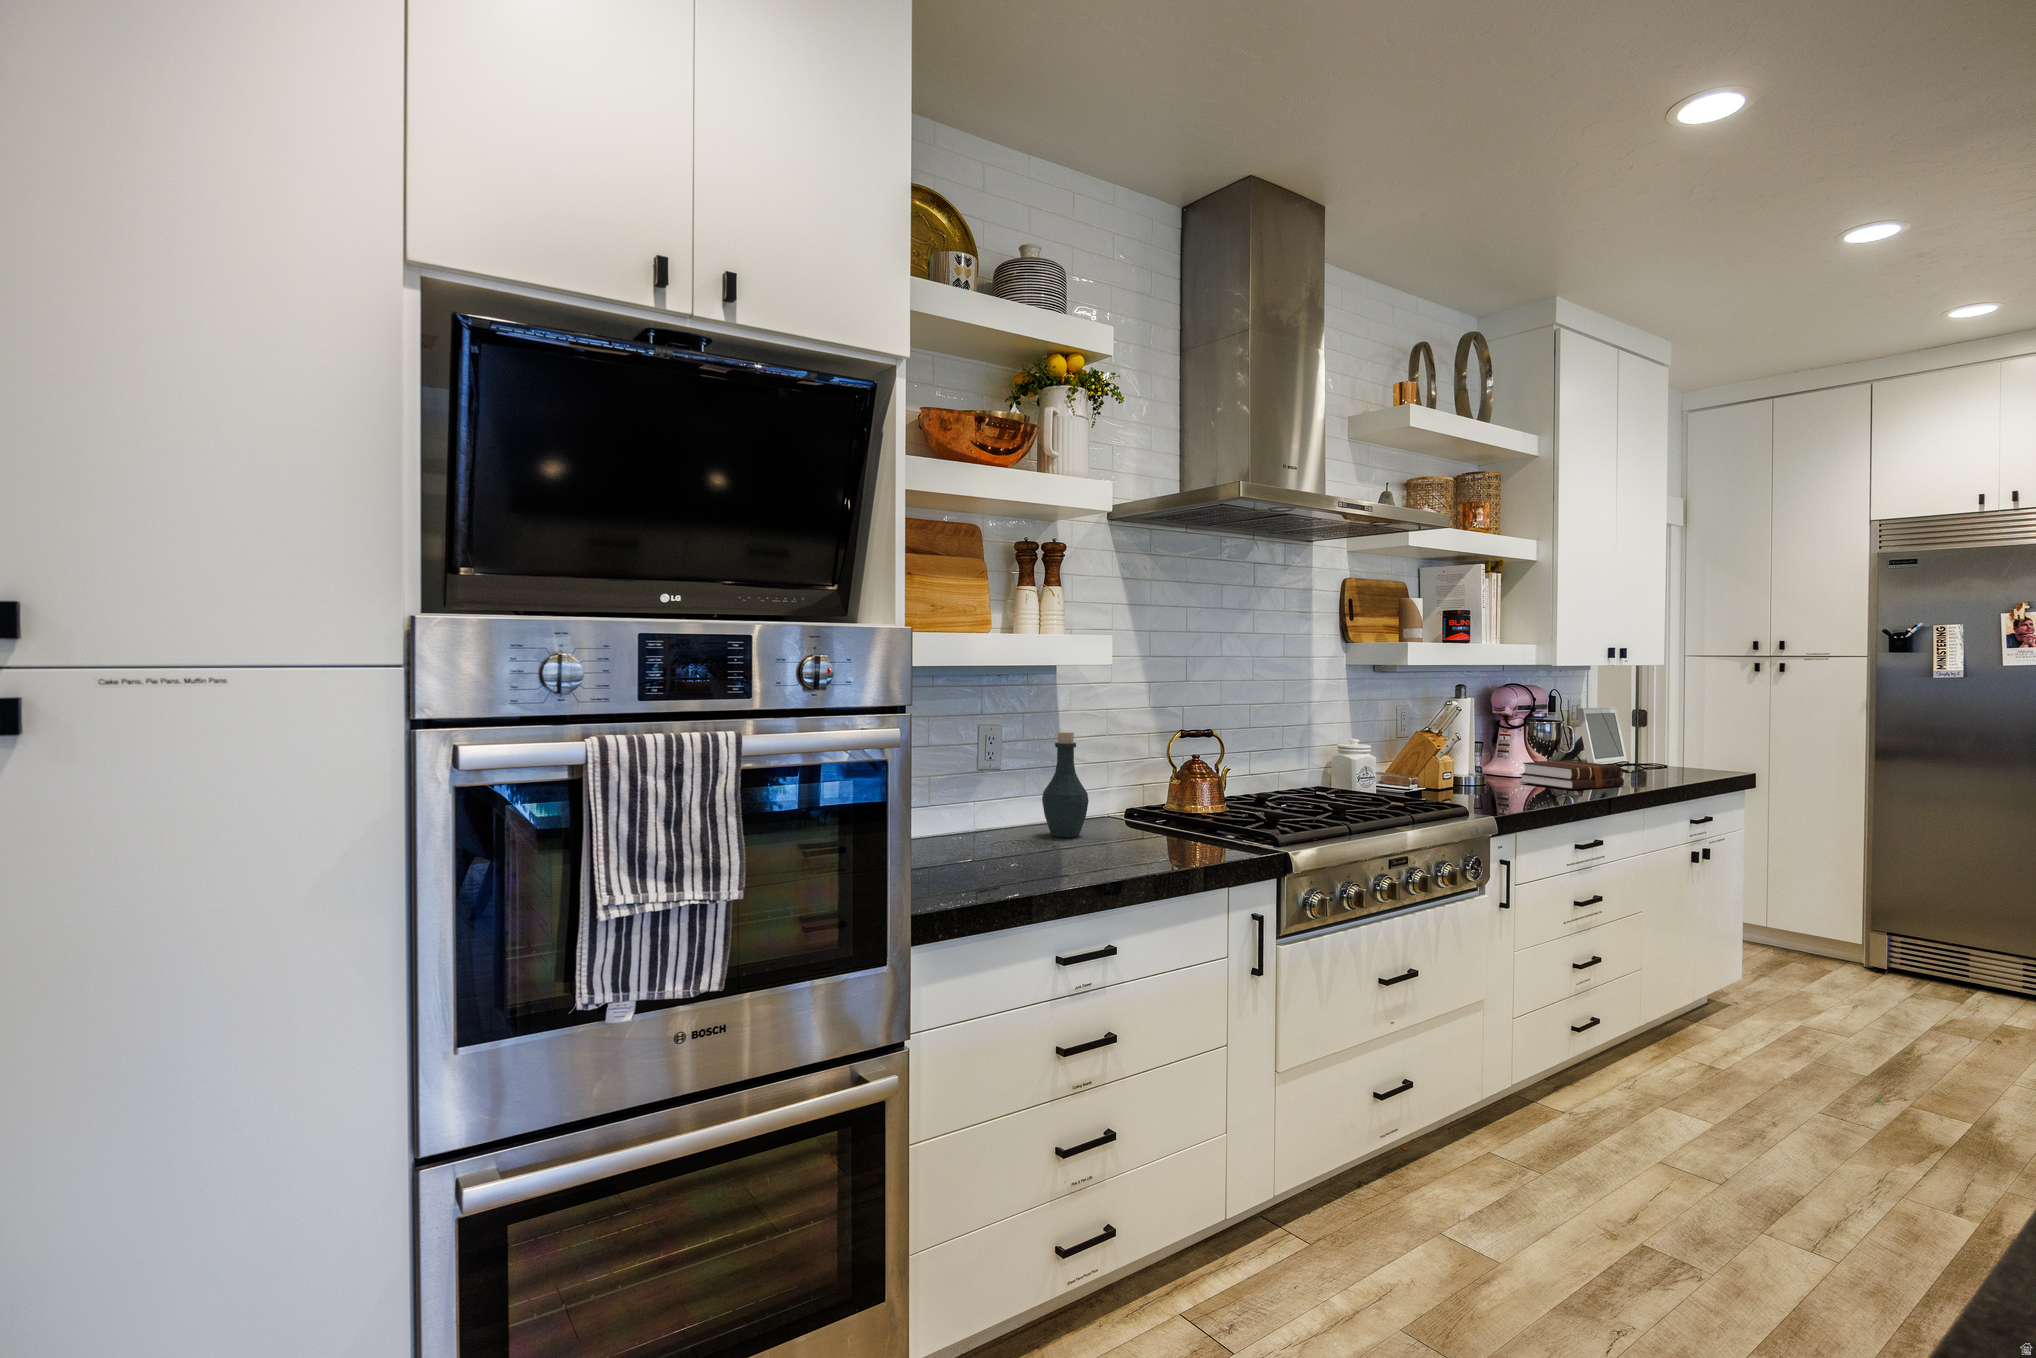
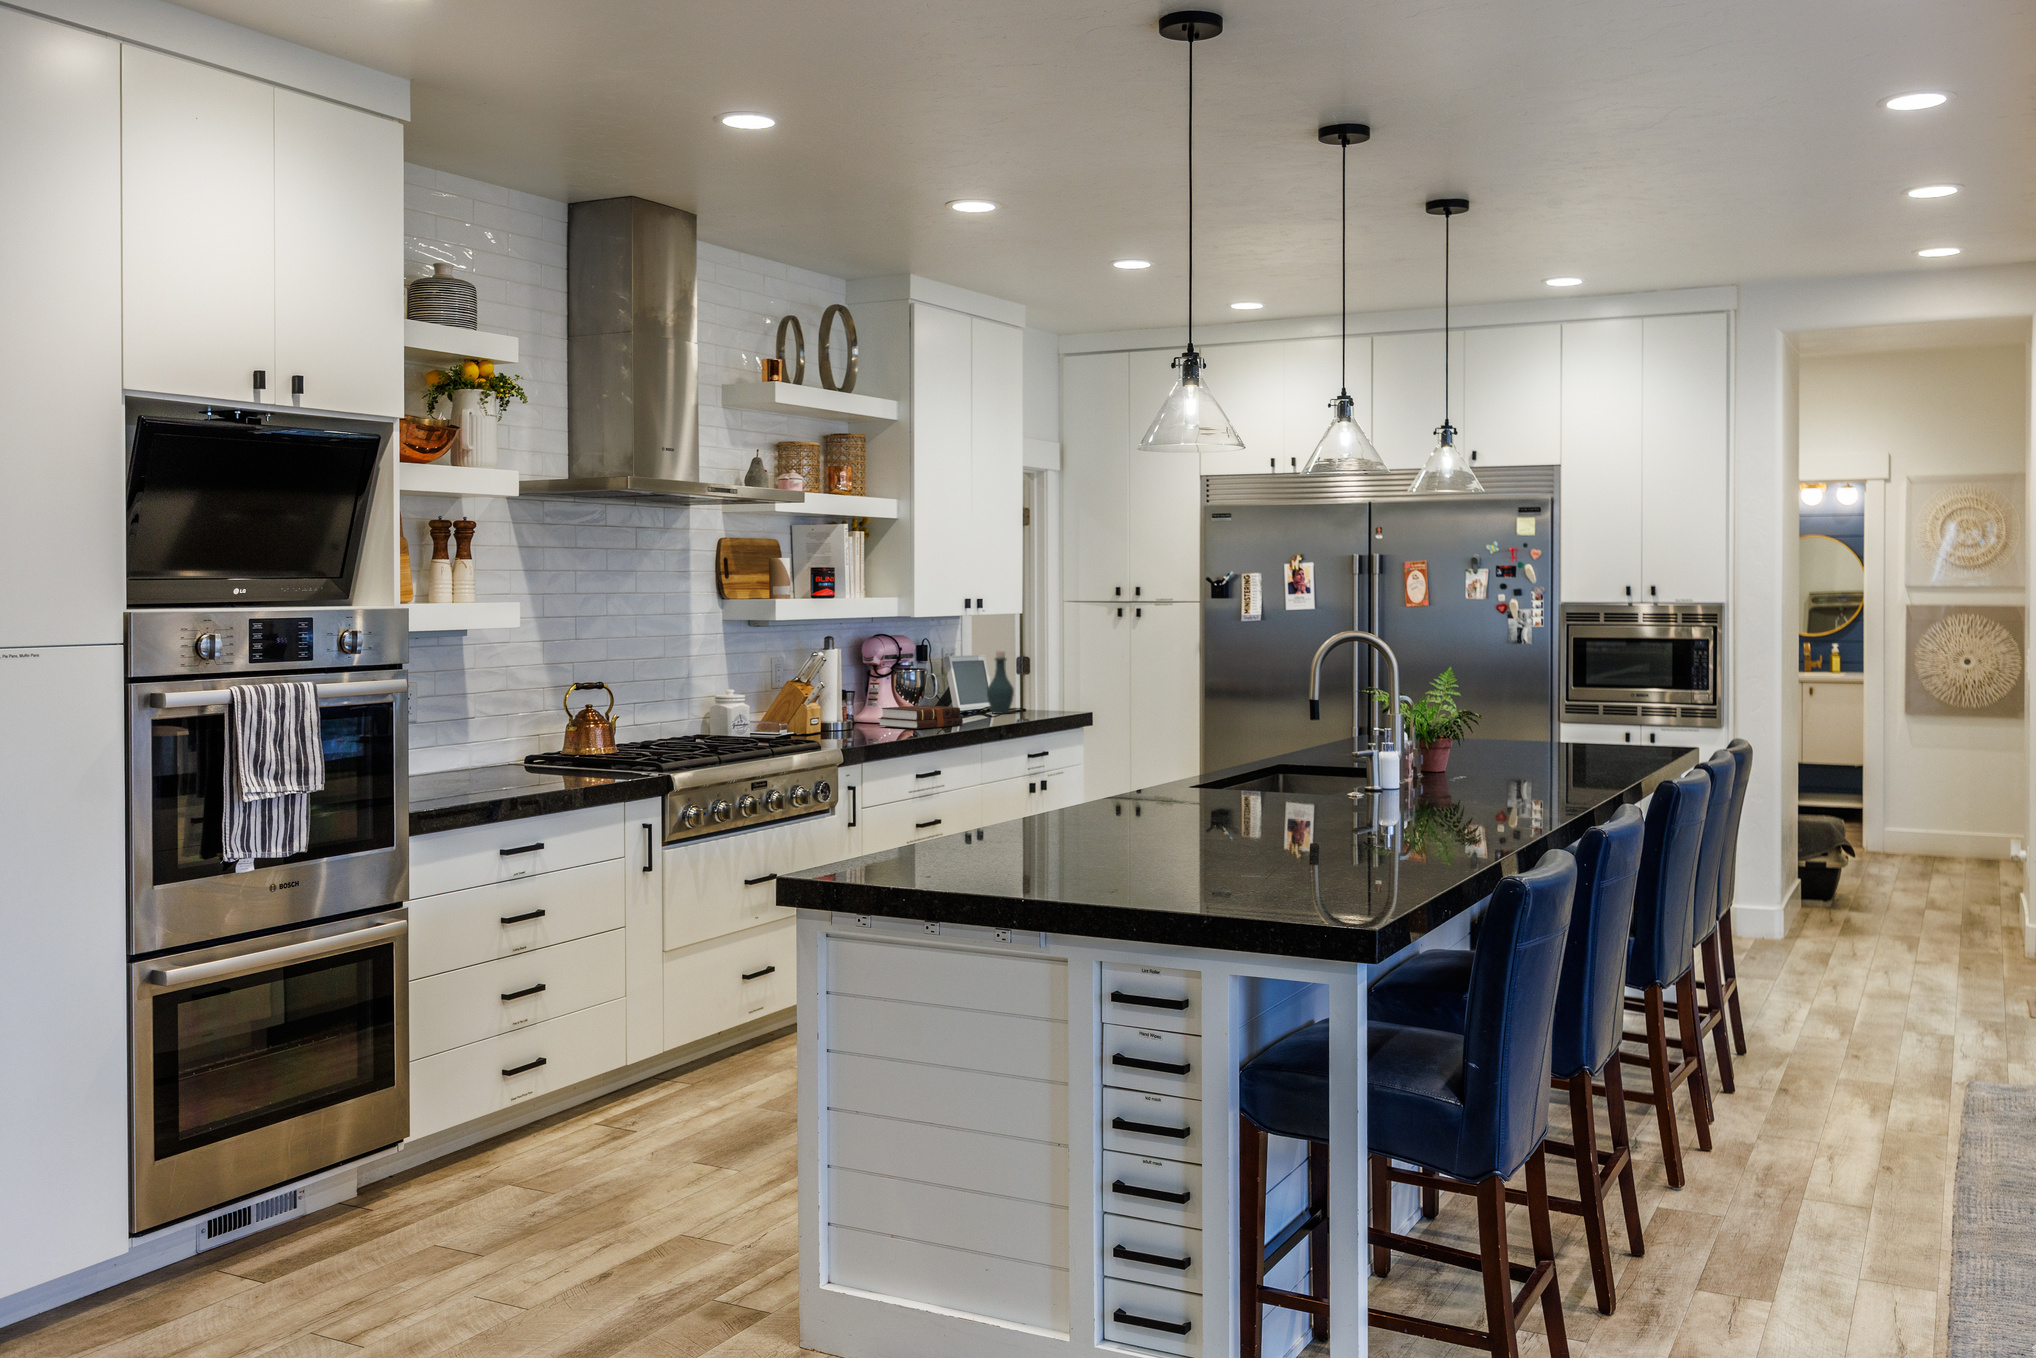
bottle: present [1042,732,1089,837] -> present [987,651,1014,714]

